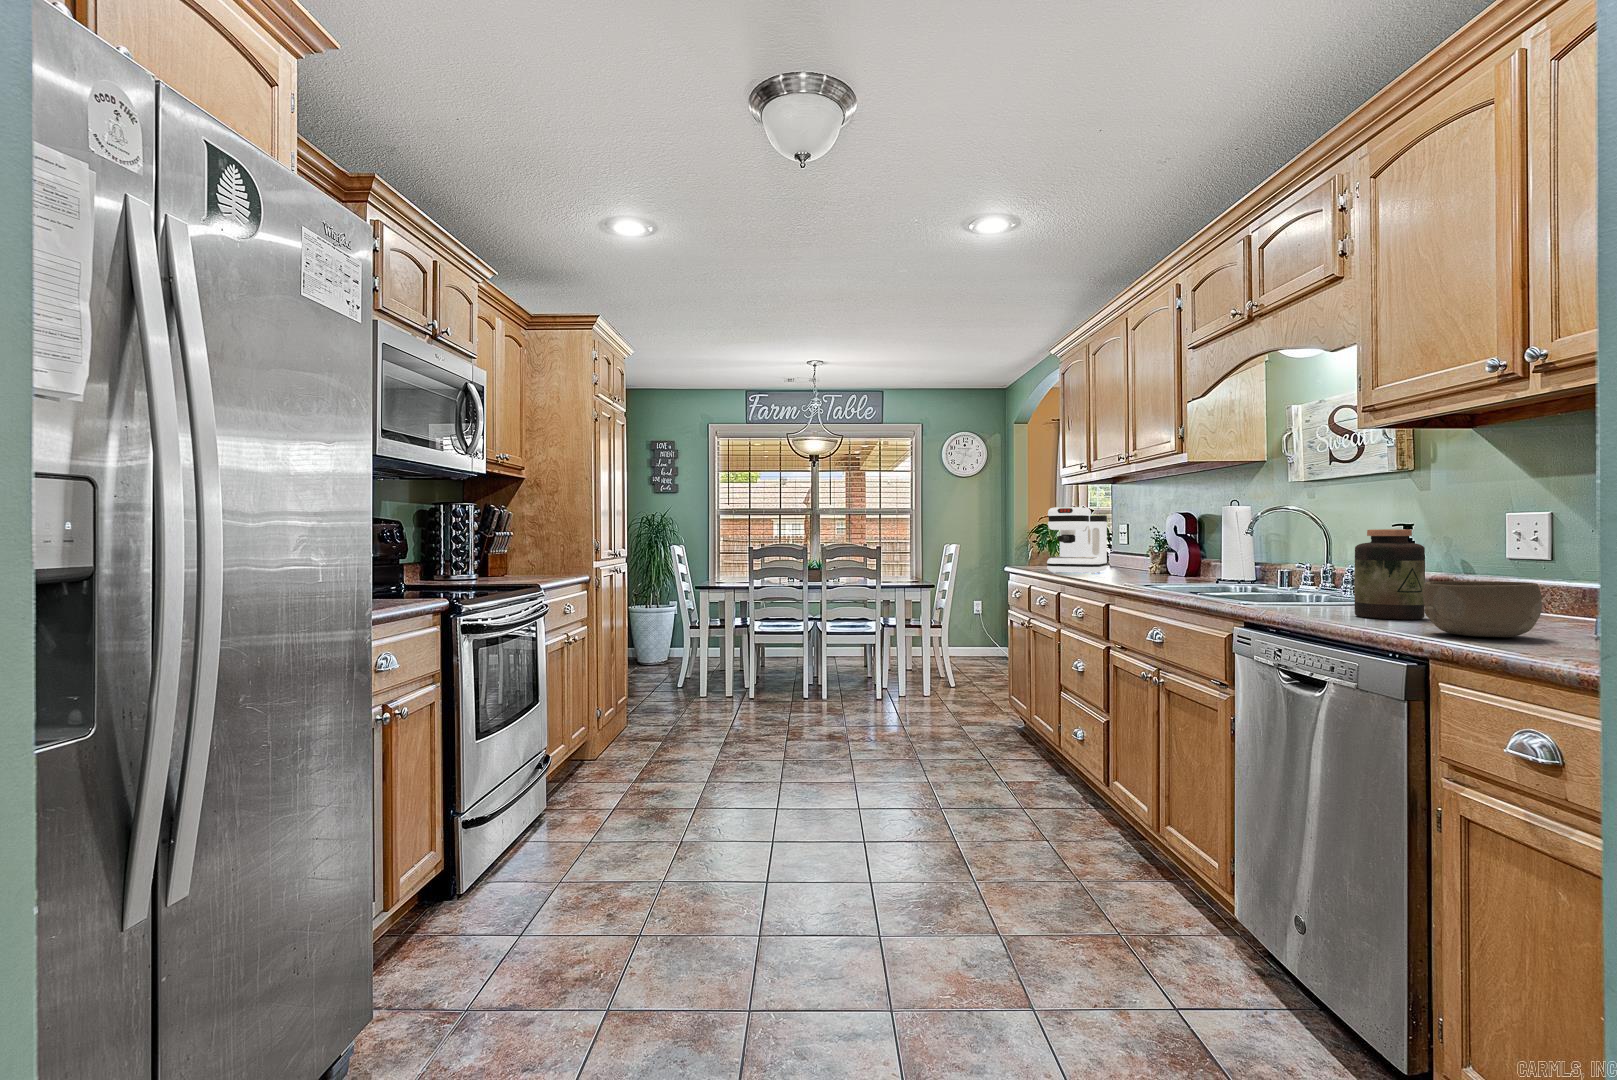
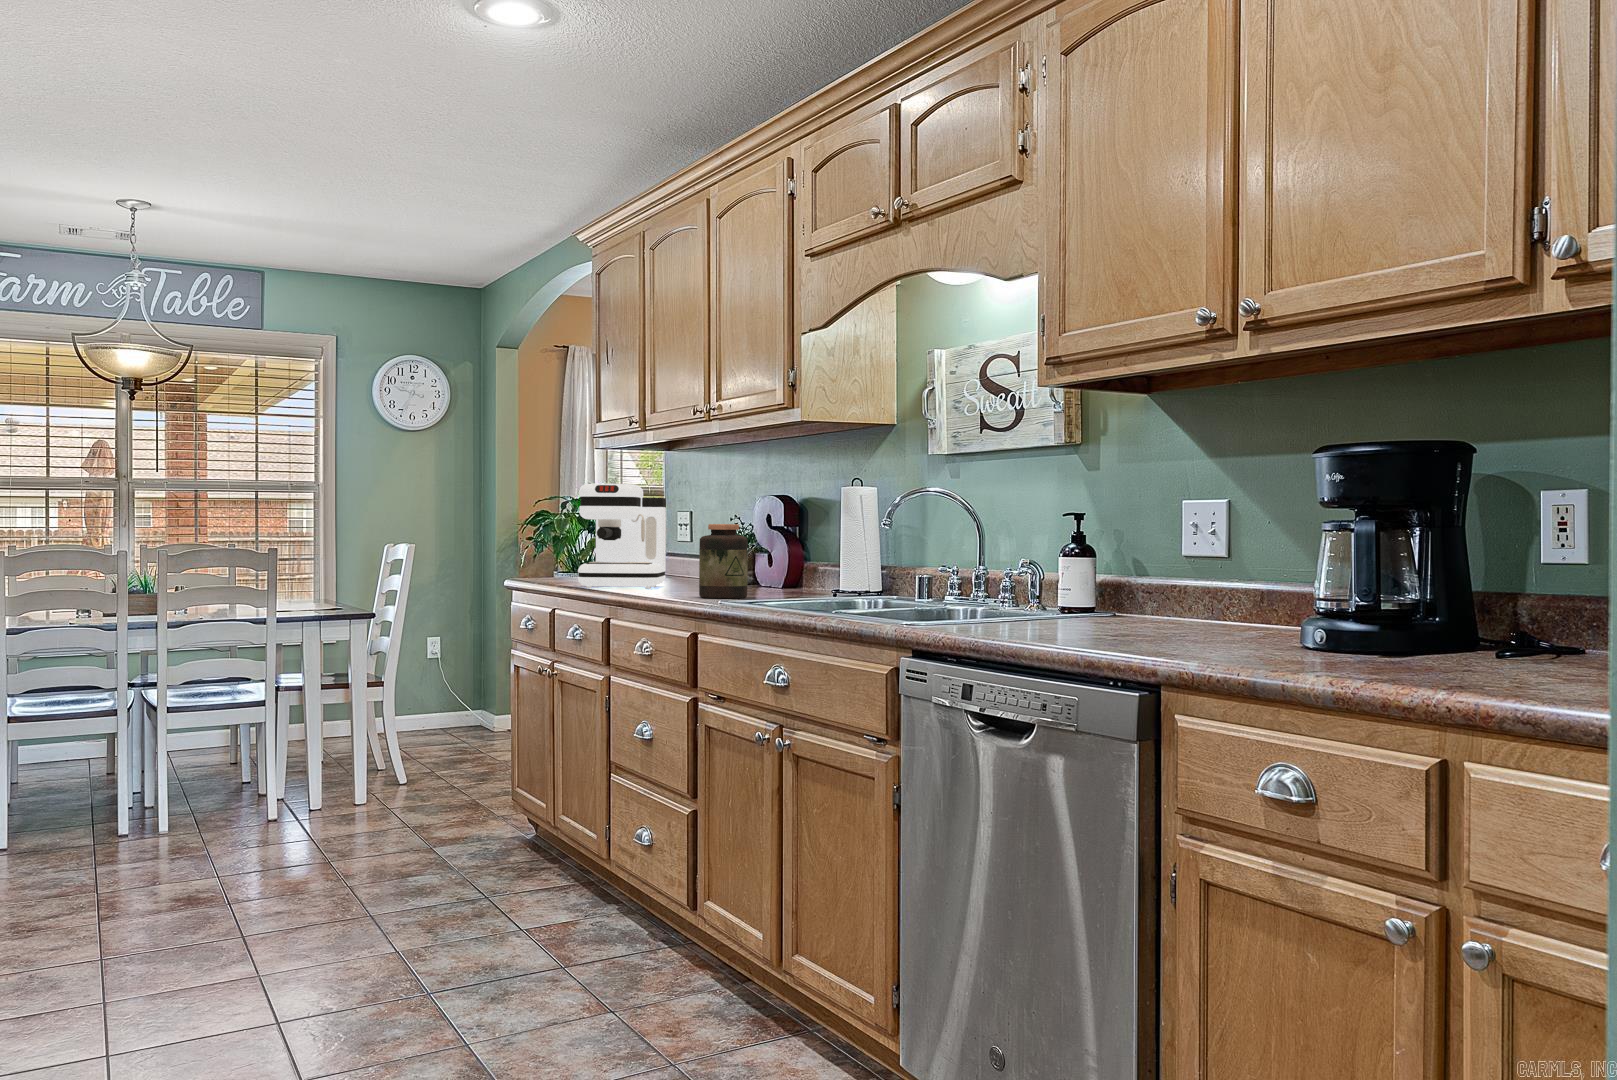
jar: present [1355,529,1425,620] -> present [699,524,748,598]
bowl: present [1423,581,1542,637] -> none [1145,586,1264,654]

